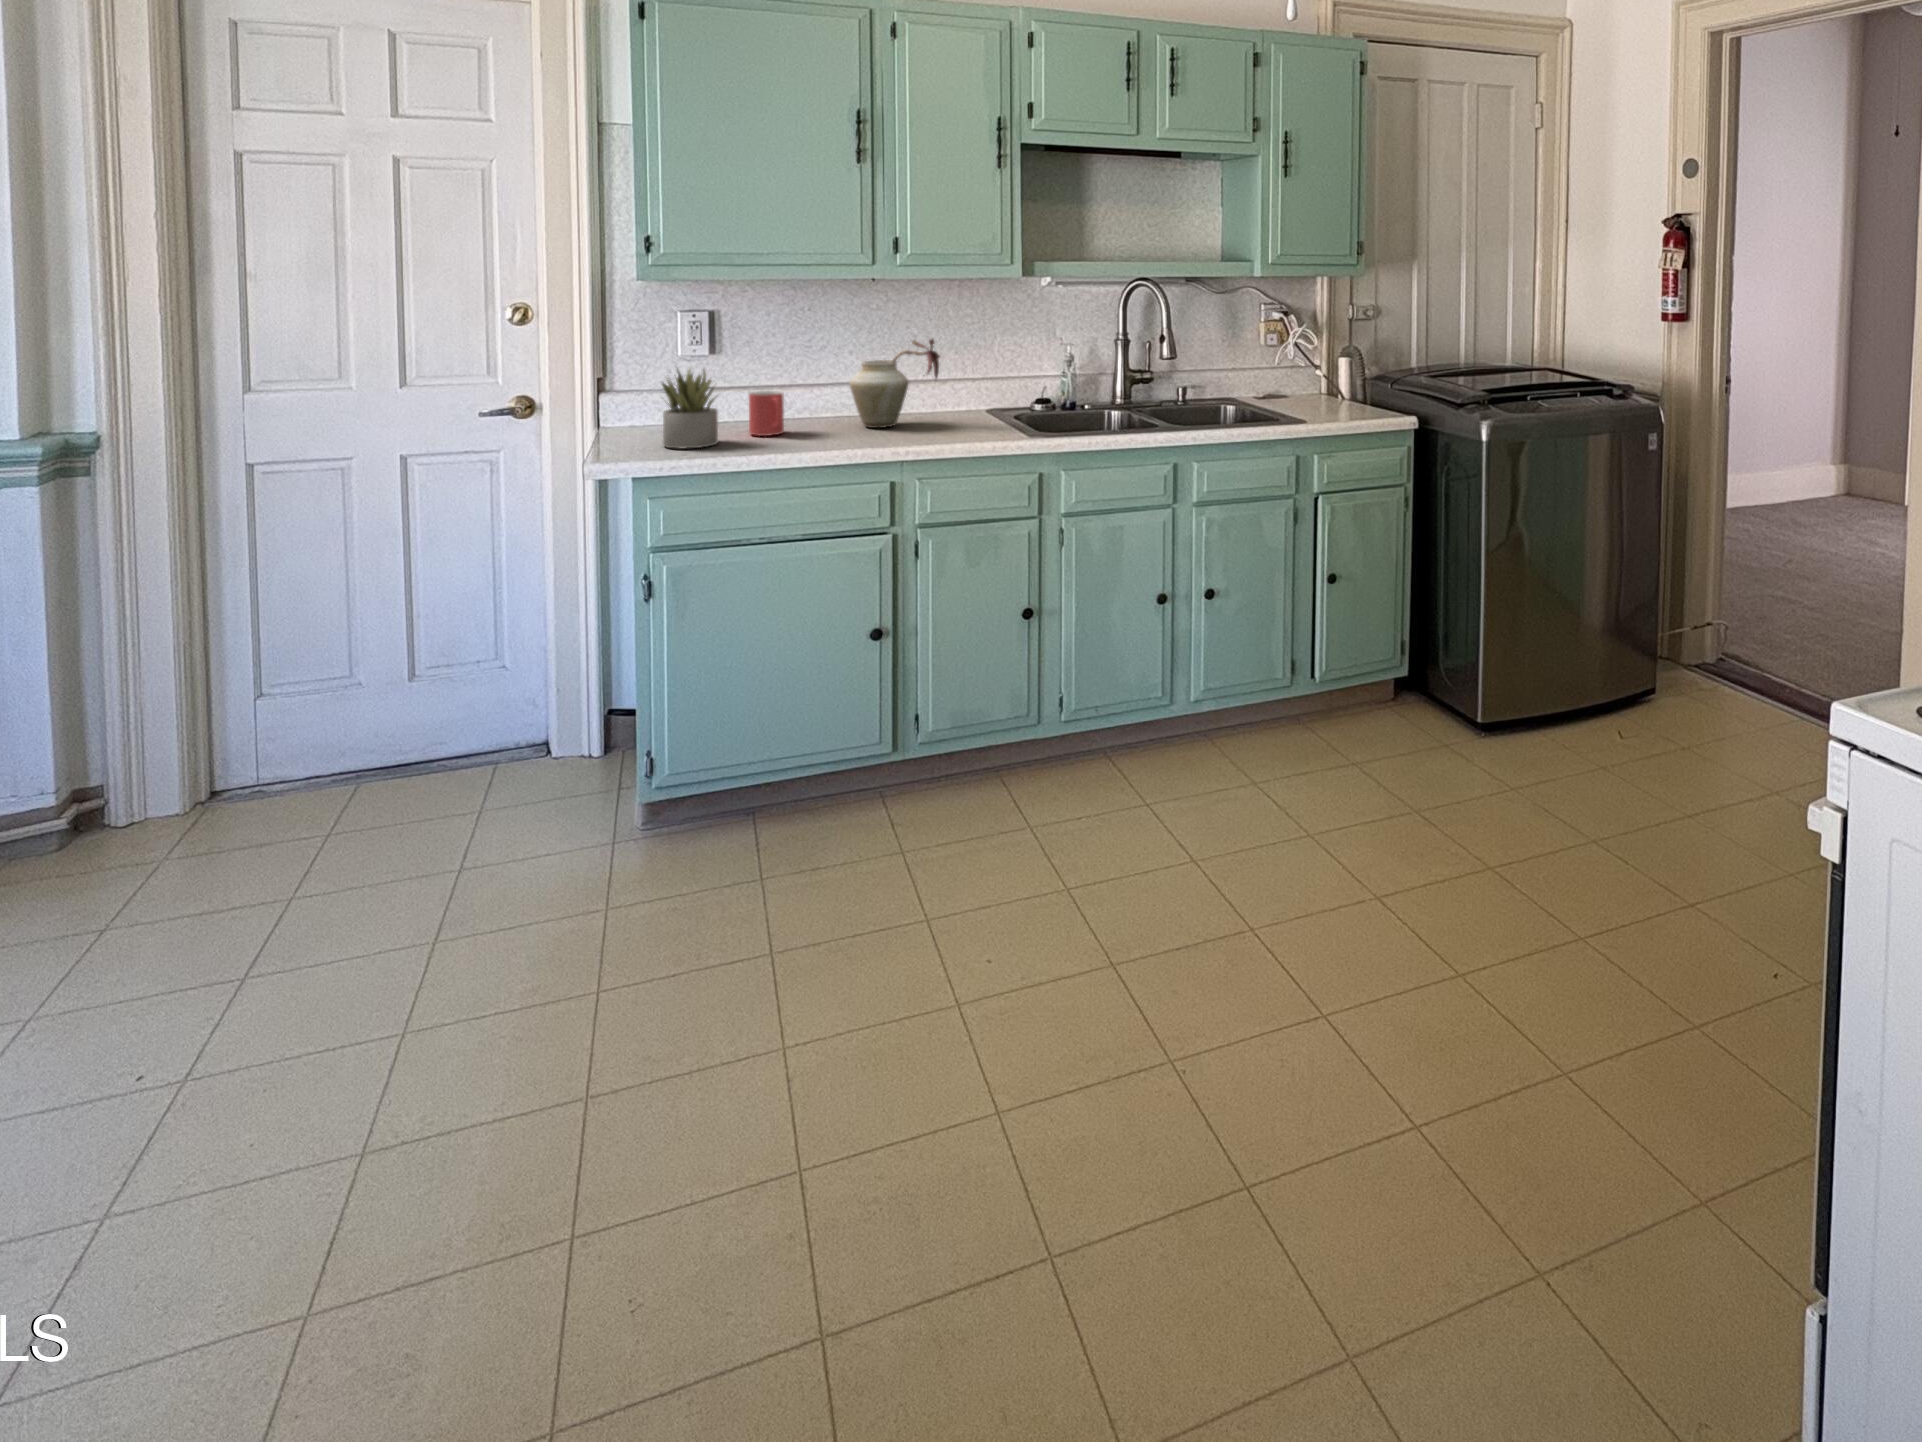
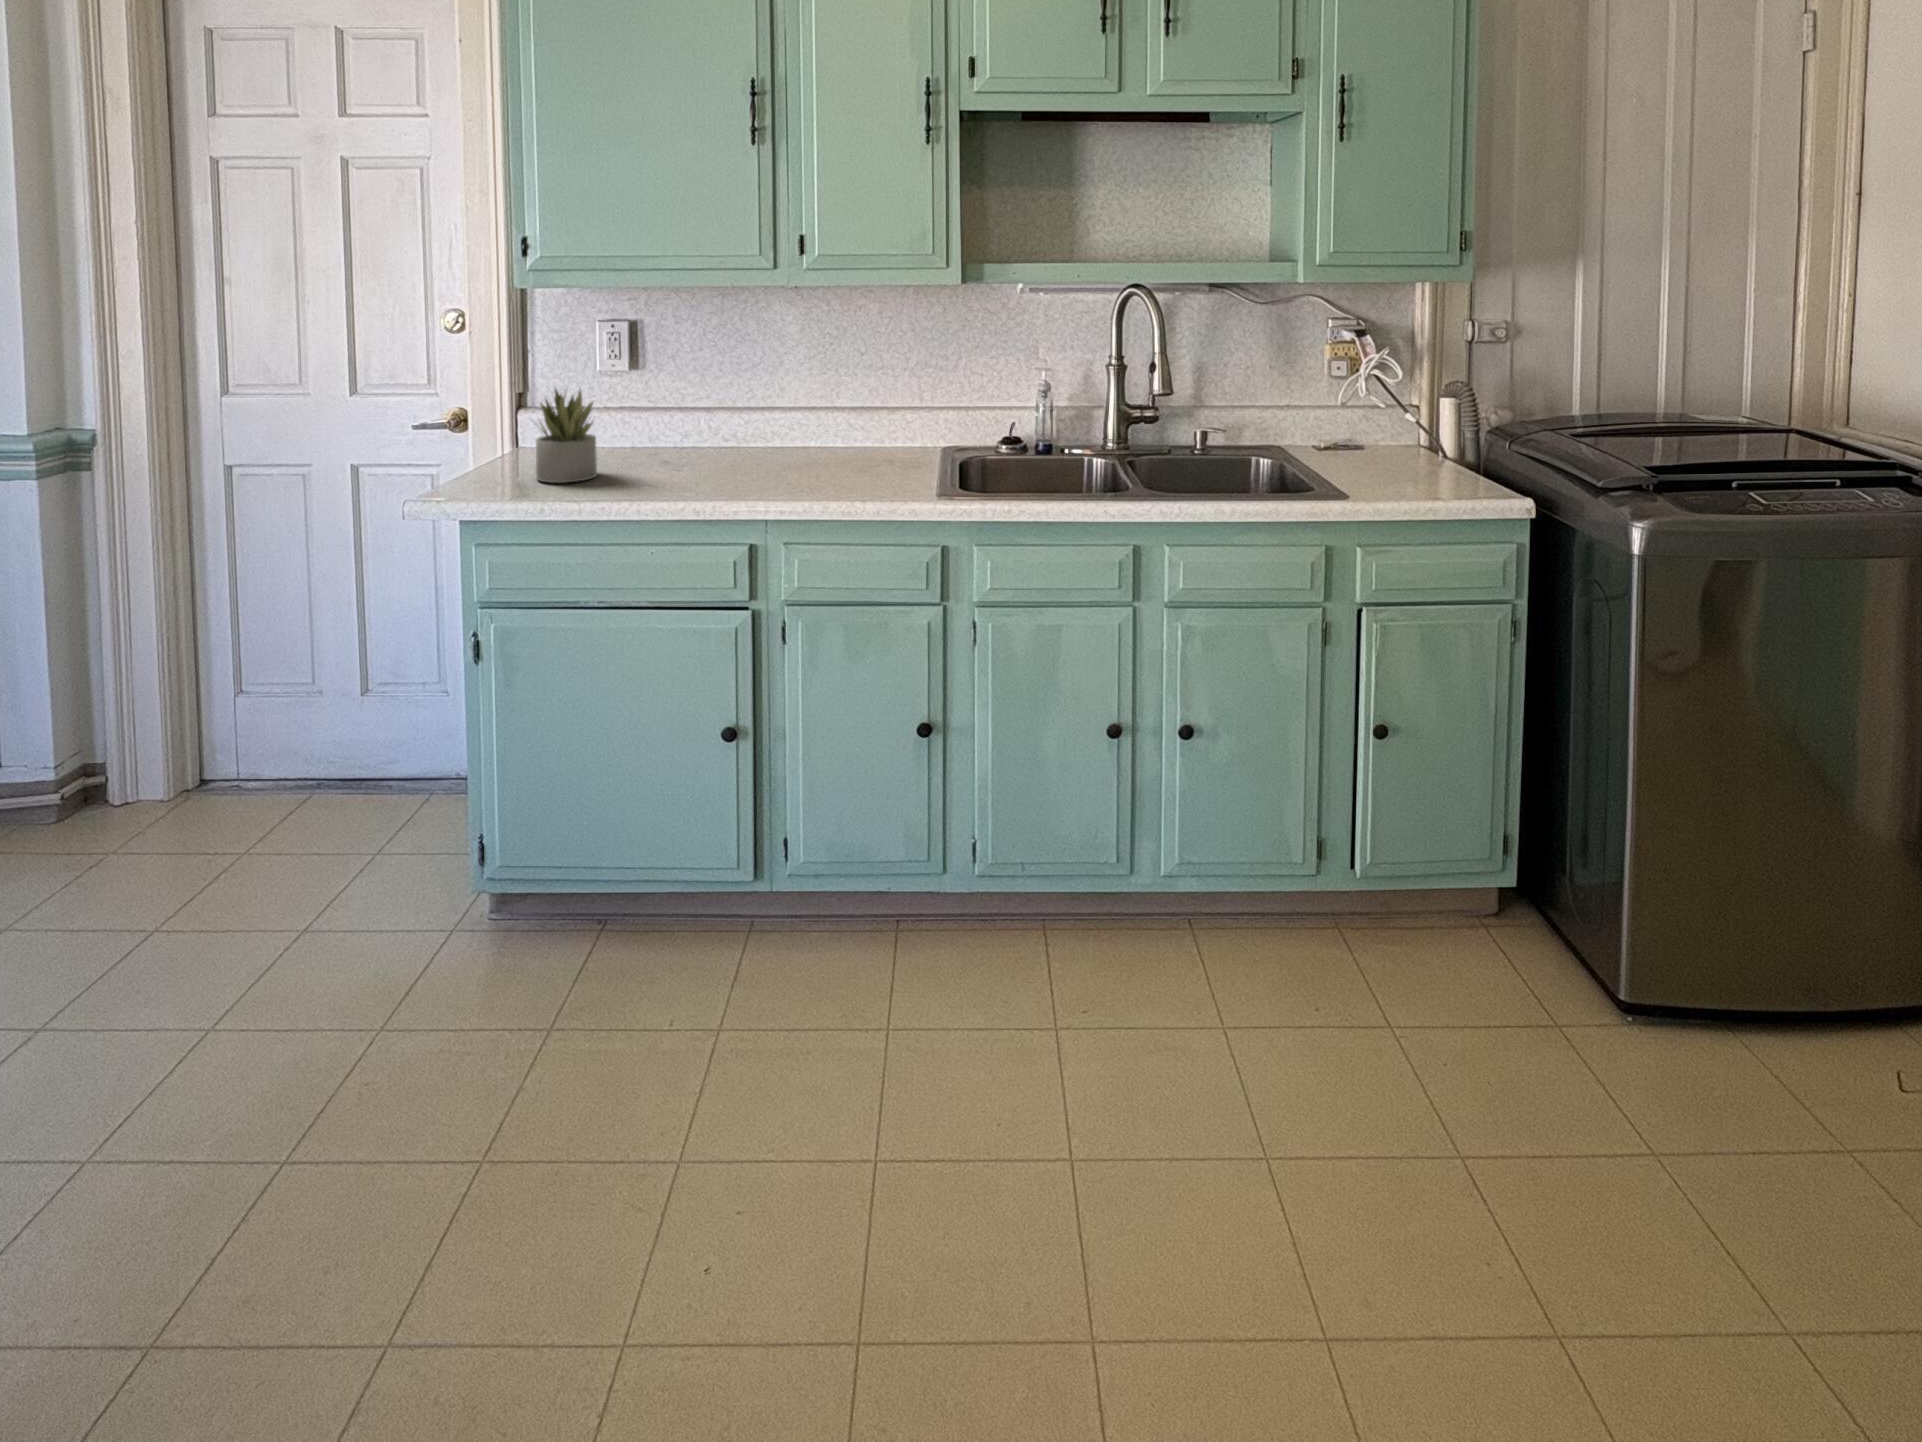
vase: present [850,339,940,428] -> none [756,359,863,468]
mug: present [749,391,784,436] -> none [640,417,680,470]

